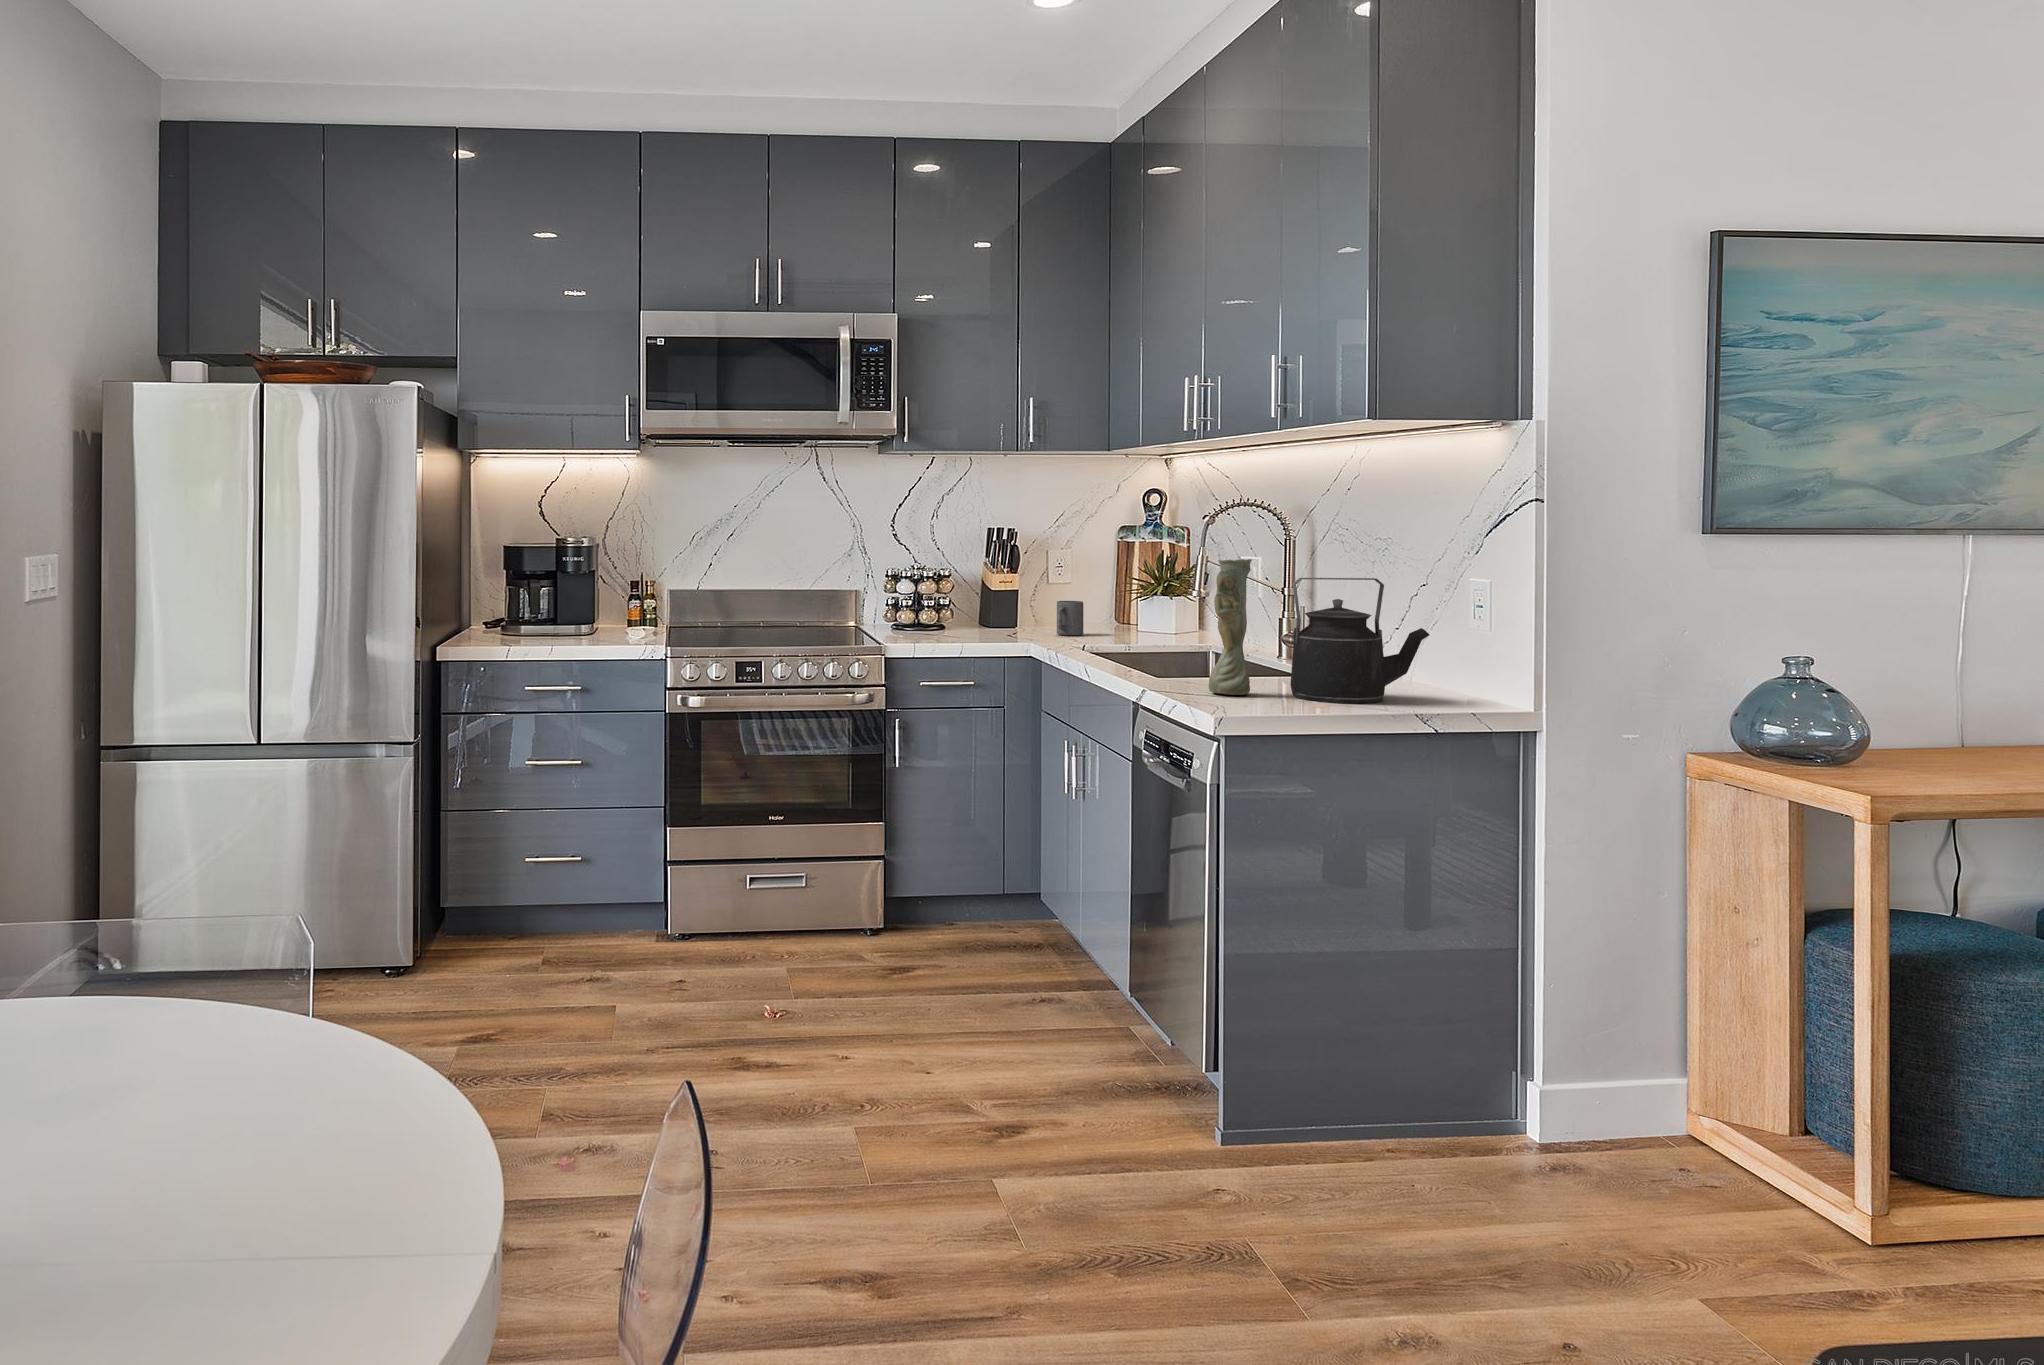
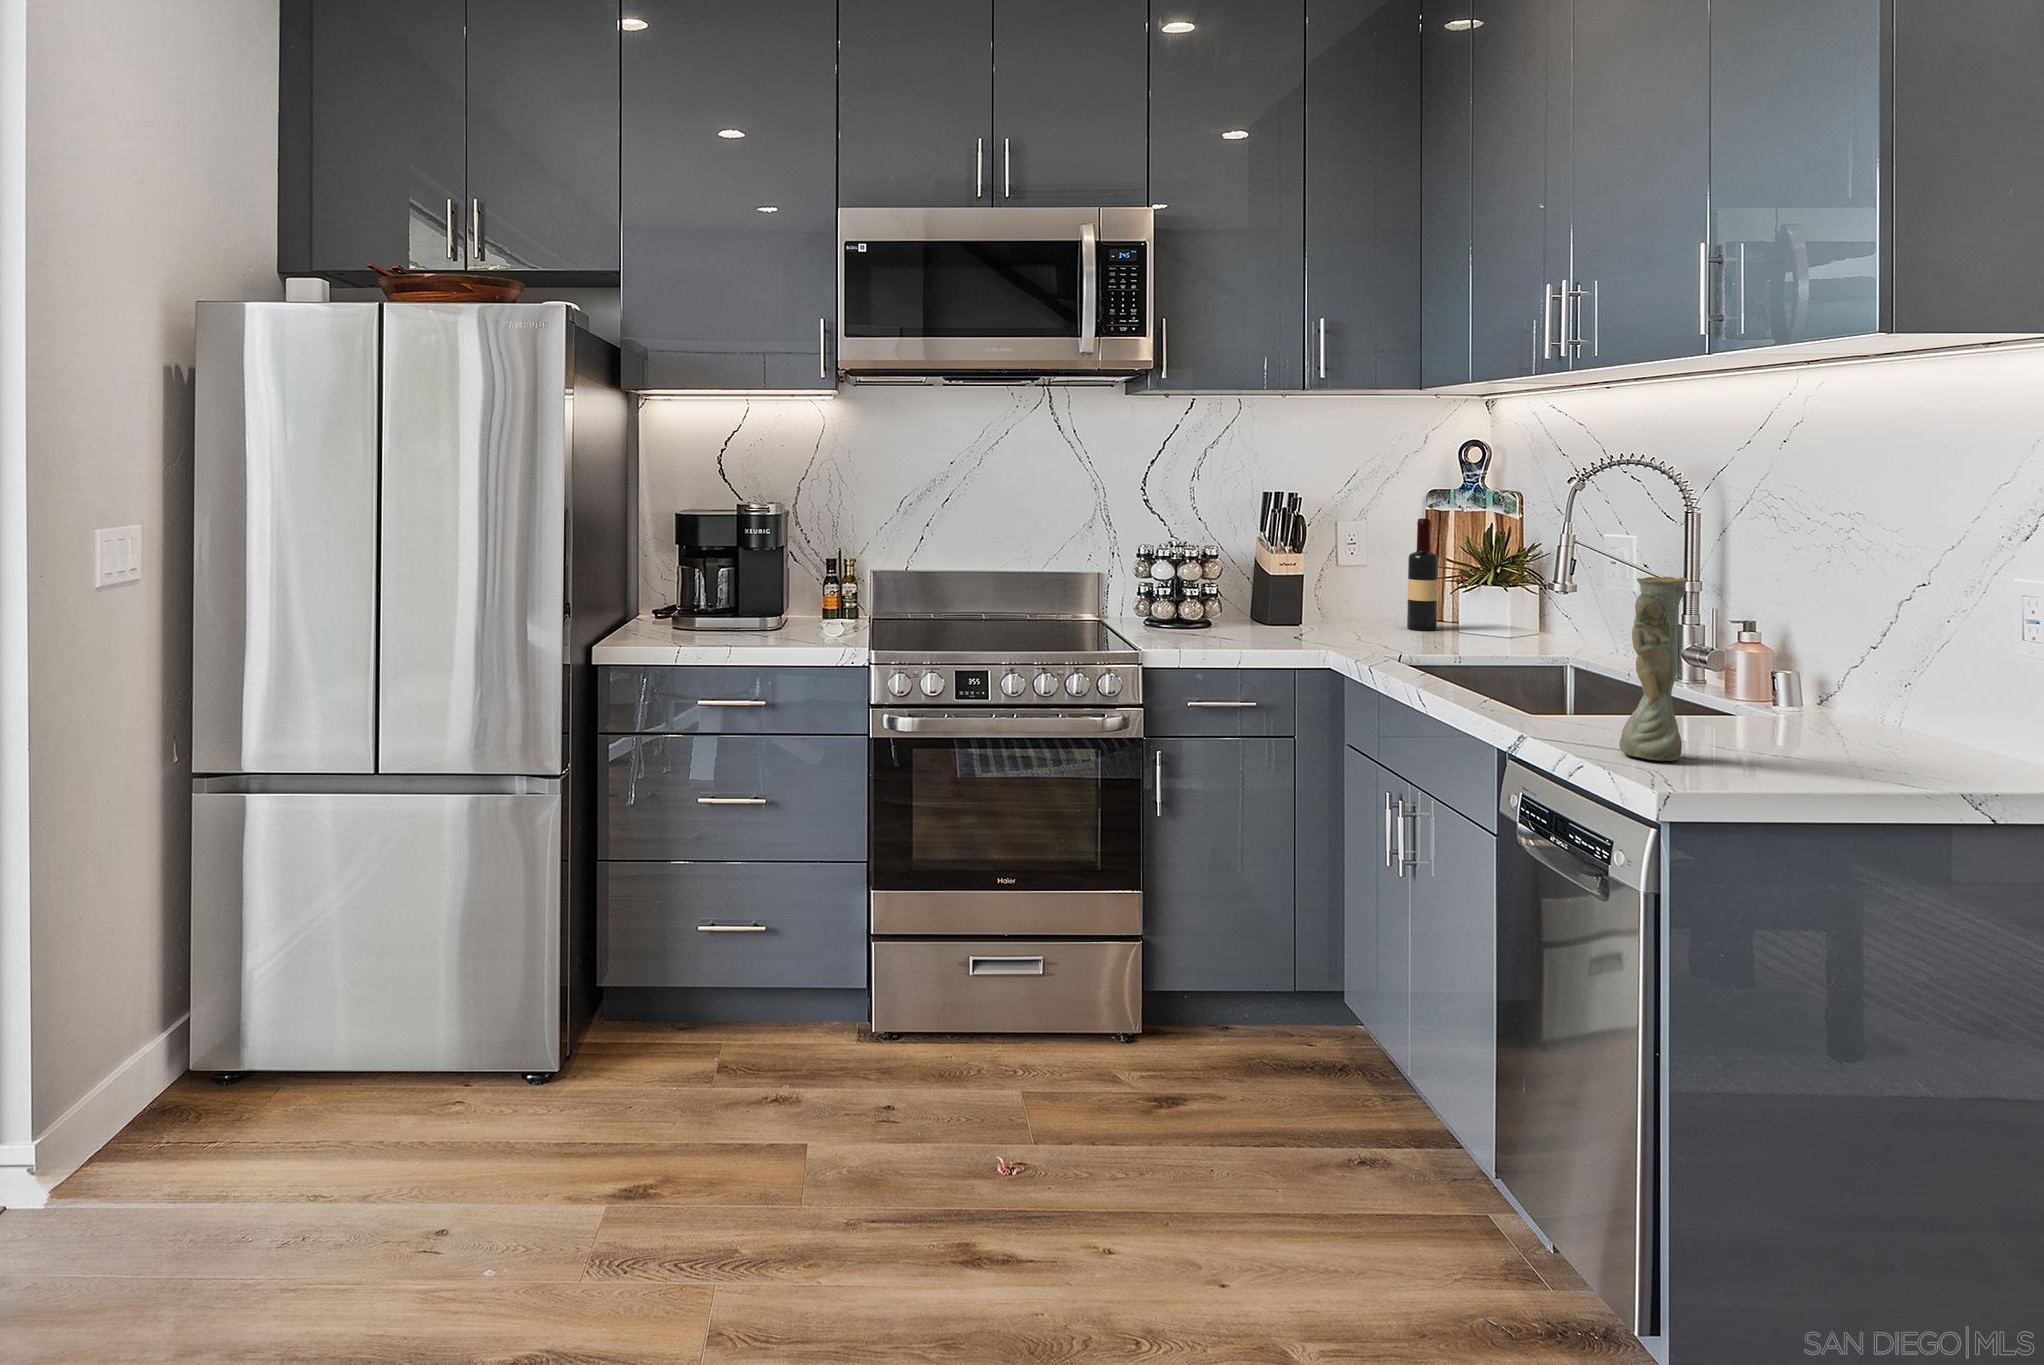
wine bottle: none [1102,546,1124,636] -> present [1407,519,1438,631]
kettle: present [1290,578,1429,703] -> none [1738,604,1951,781]
mug: present [1057,601,1083,636] -> none [1349,585,1385,630]

